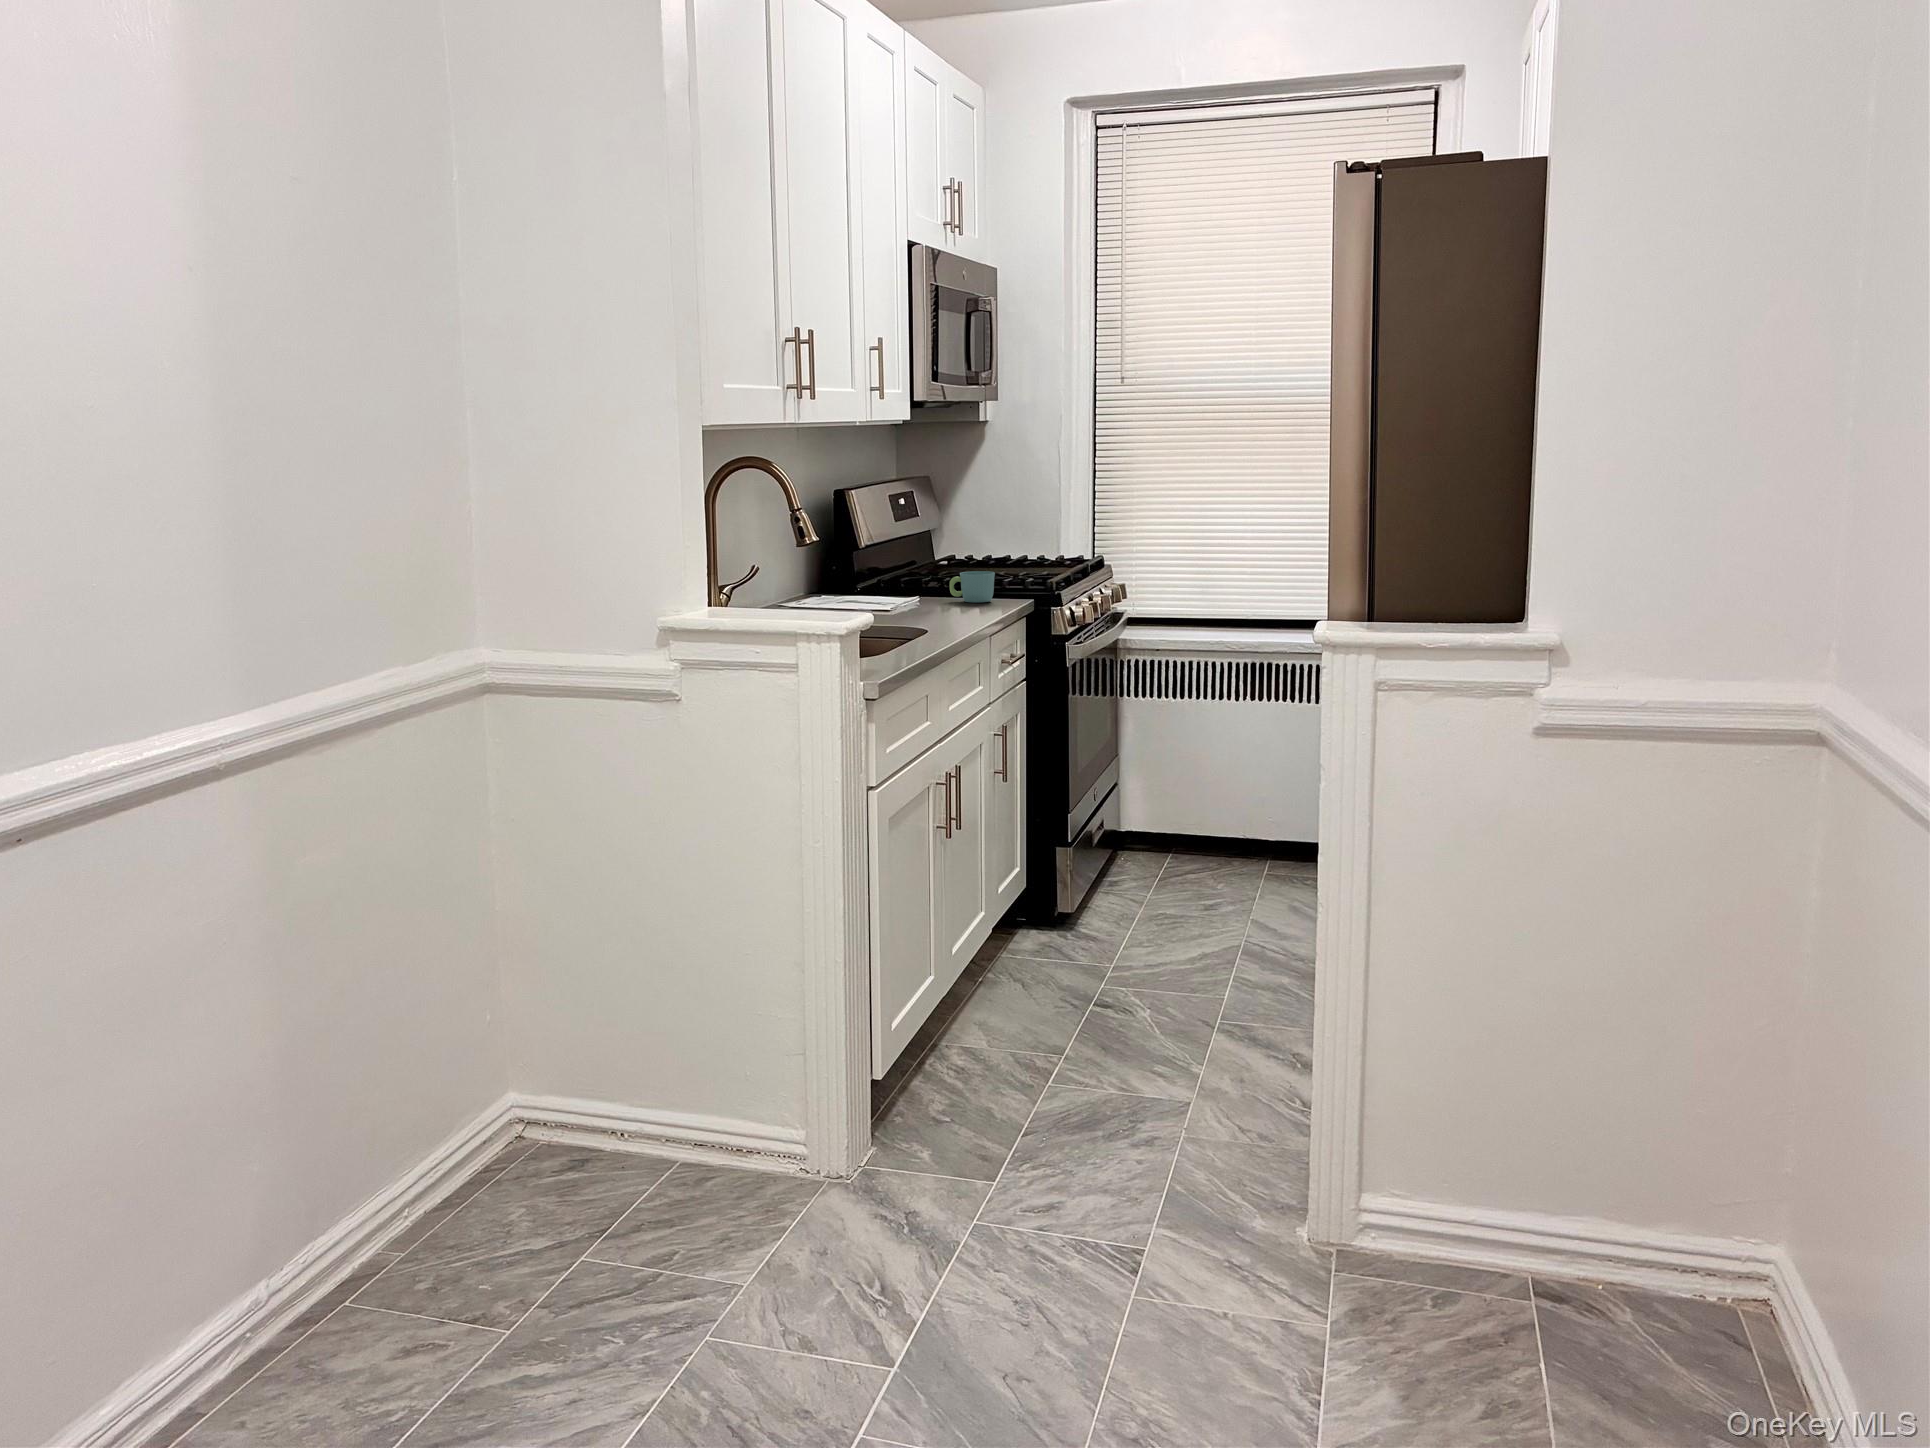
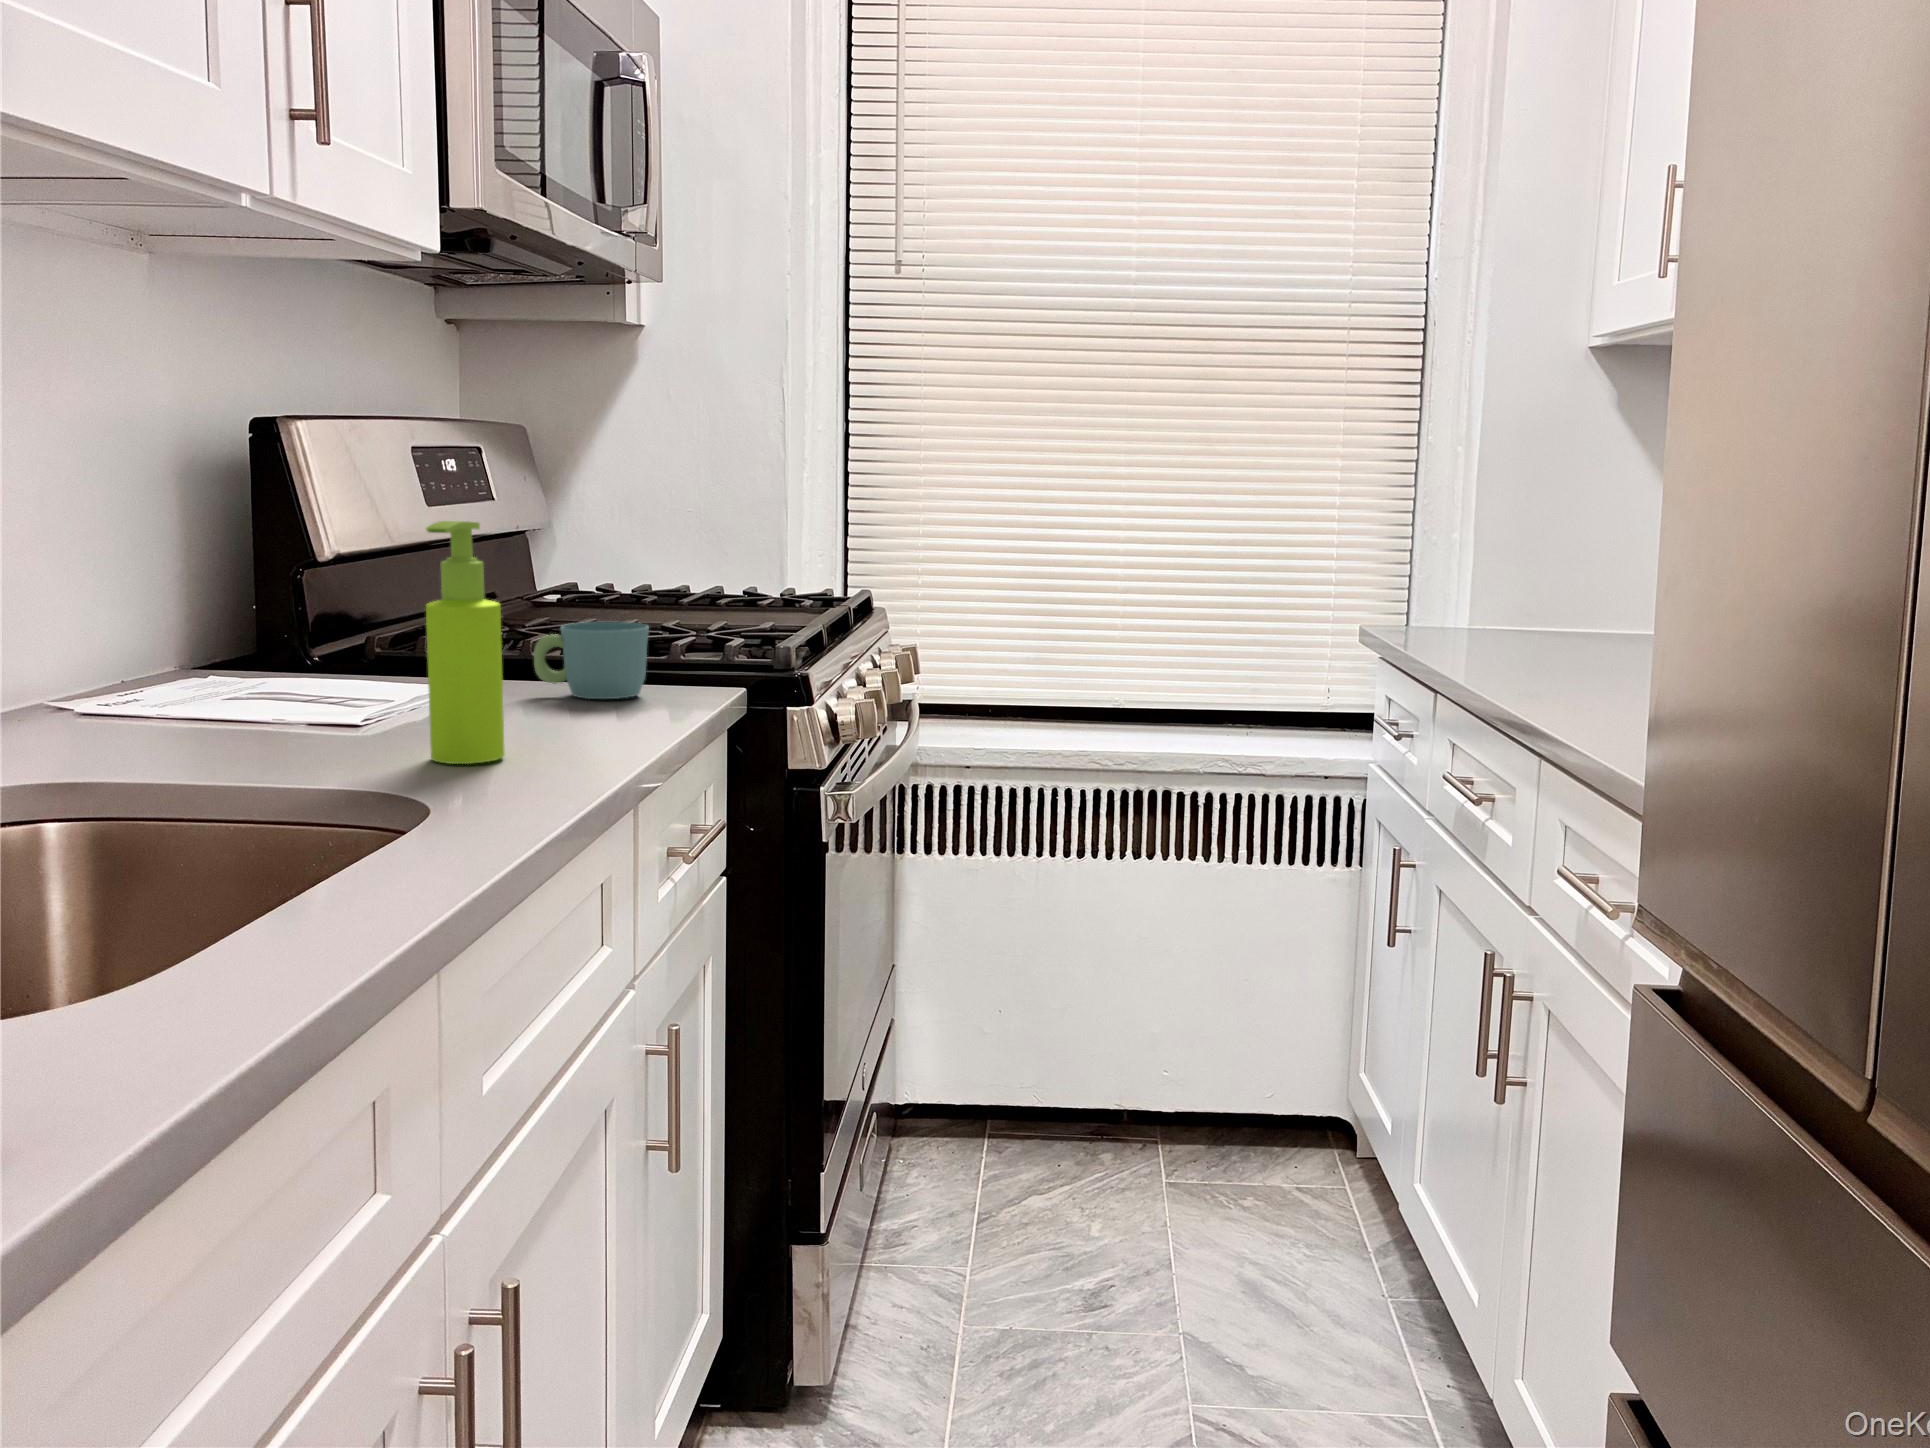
soap dispenser: none [923,535,948,619] -> present [426,521,504,764]

